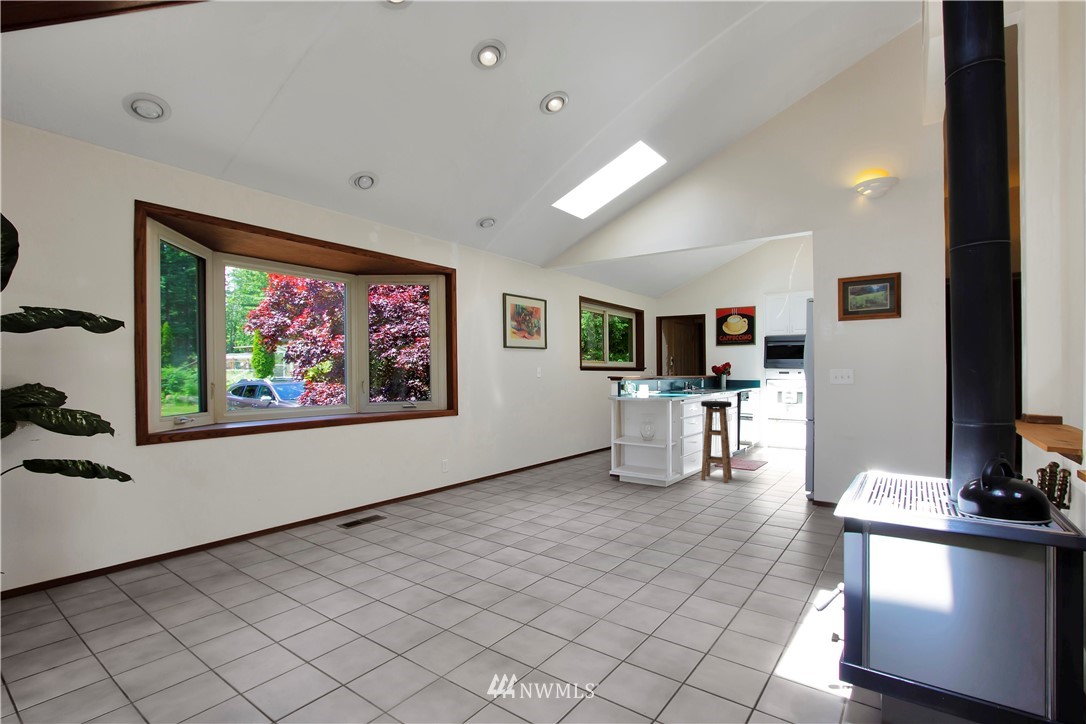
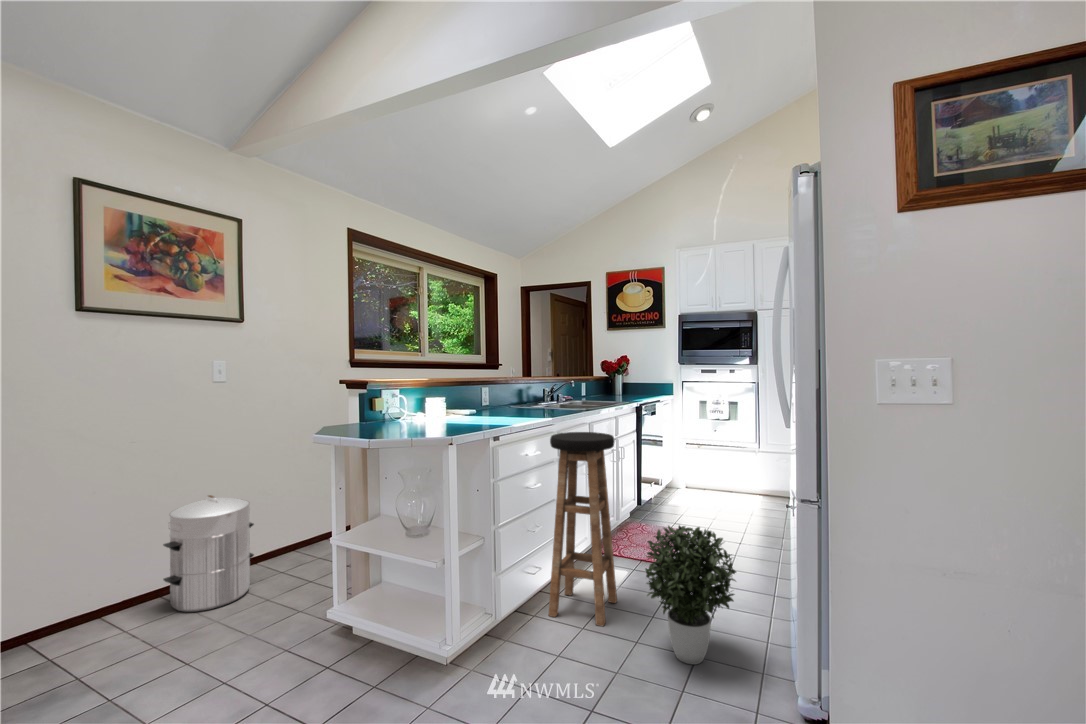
waste bin: none [531,426,560,473] -> present [163,495,254,612]
potted plant: none [747,436,787,491] -> present [645,525,736,664]

